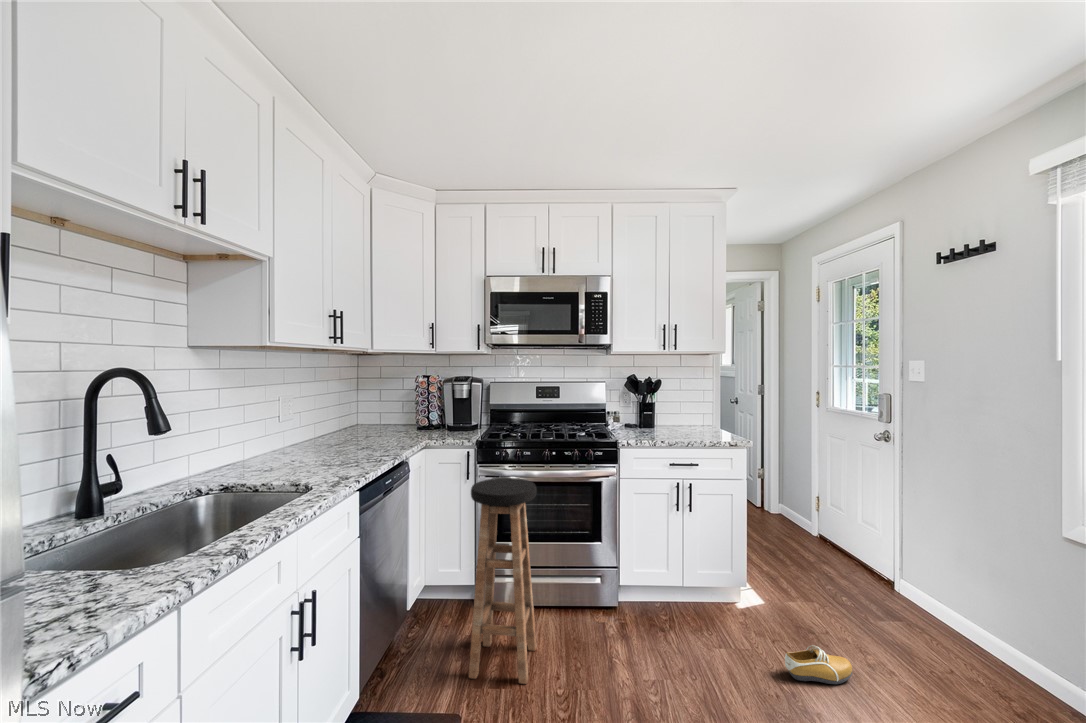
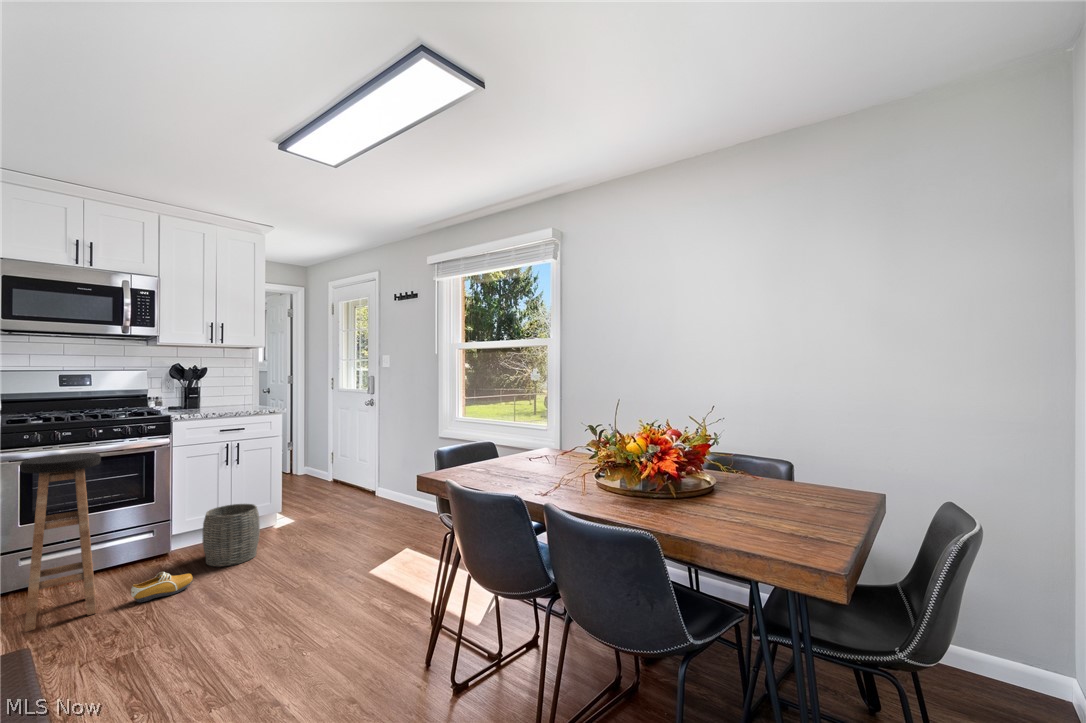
woven basket: none [646,567,716,667] -> present [203,504,260,567]
shoe: present [785,645,852,684] -> present [131,572,193,602]

